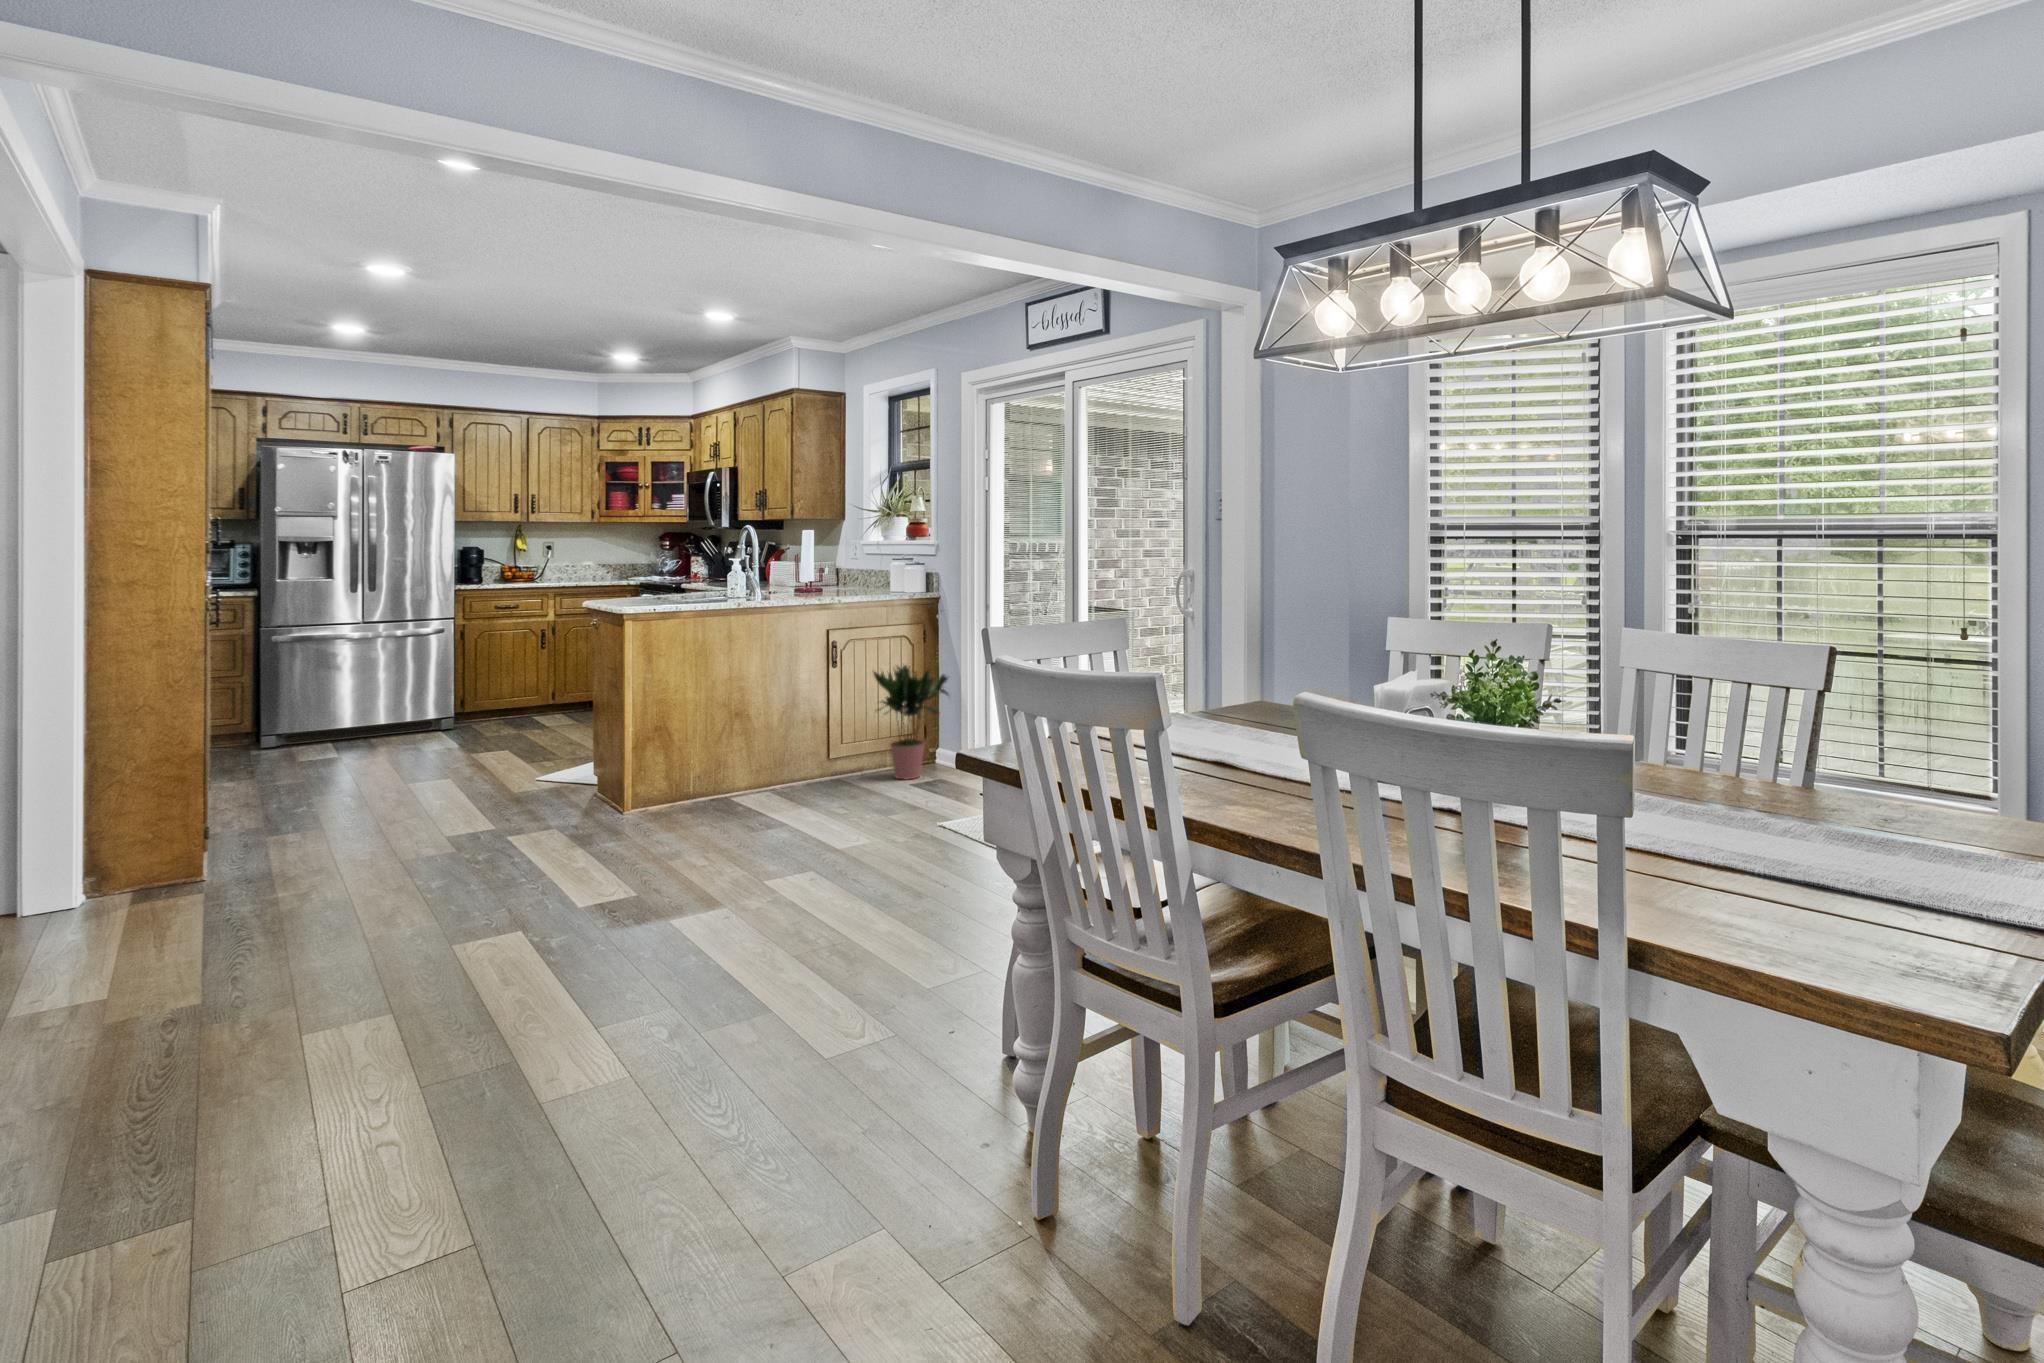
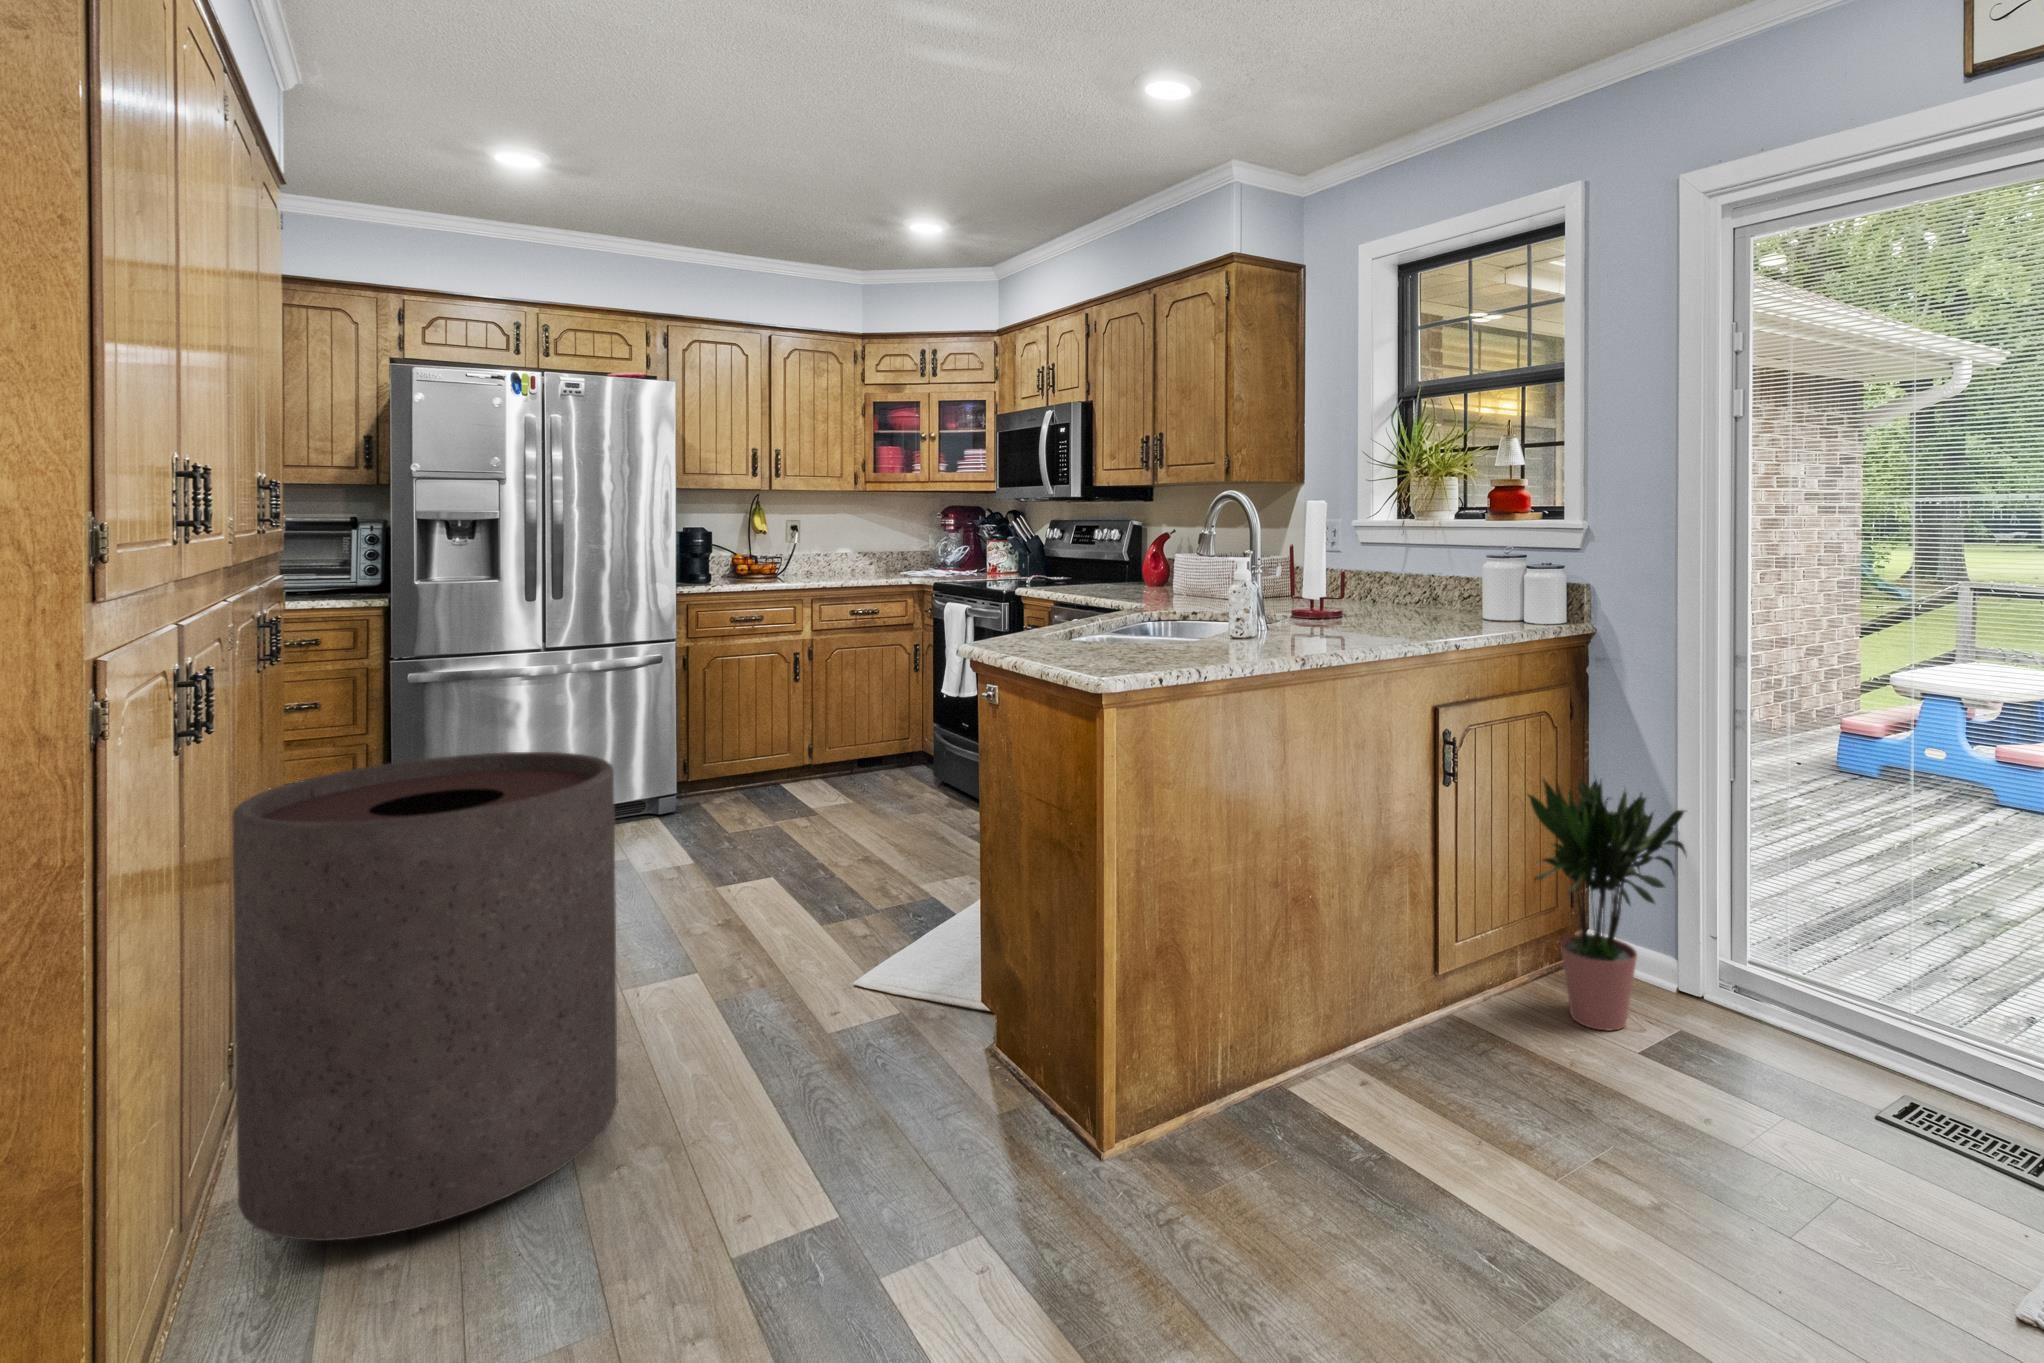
trash can: none [217,652,397,841] -> present [232,752,618,1241]

